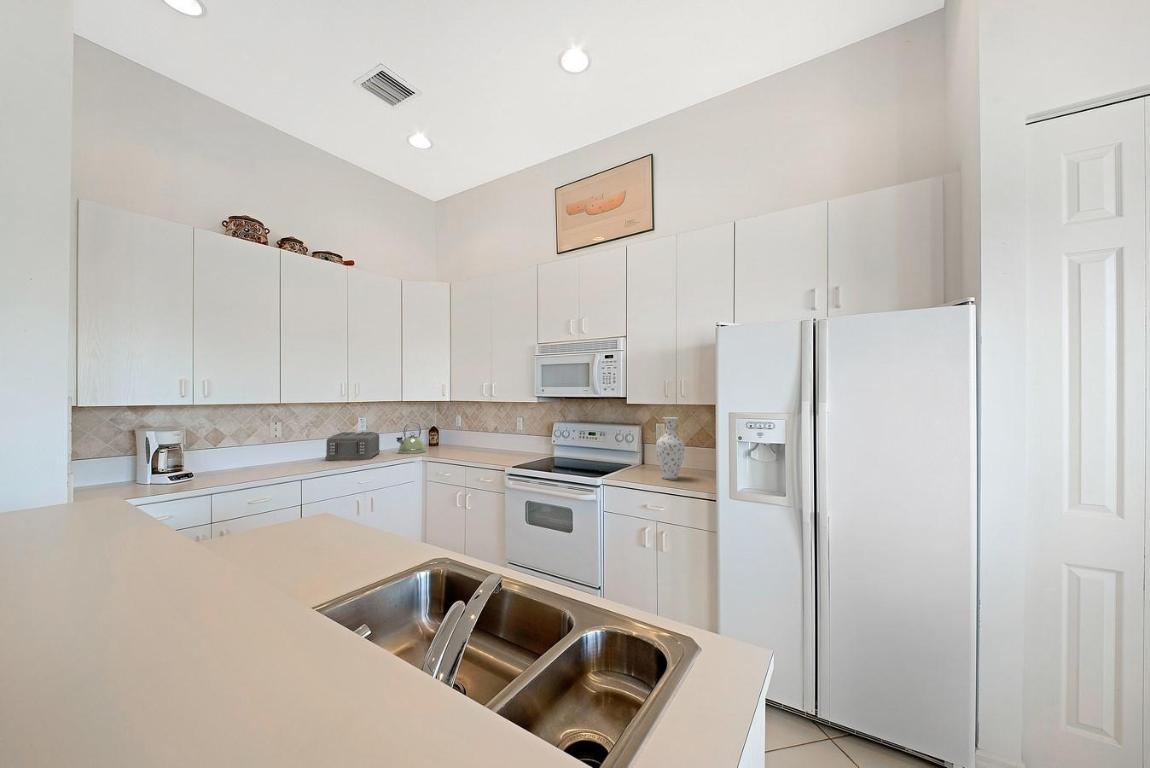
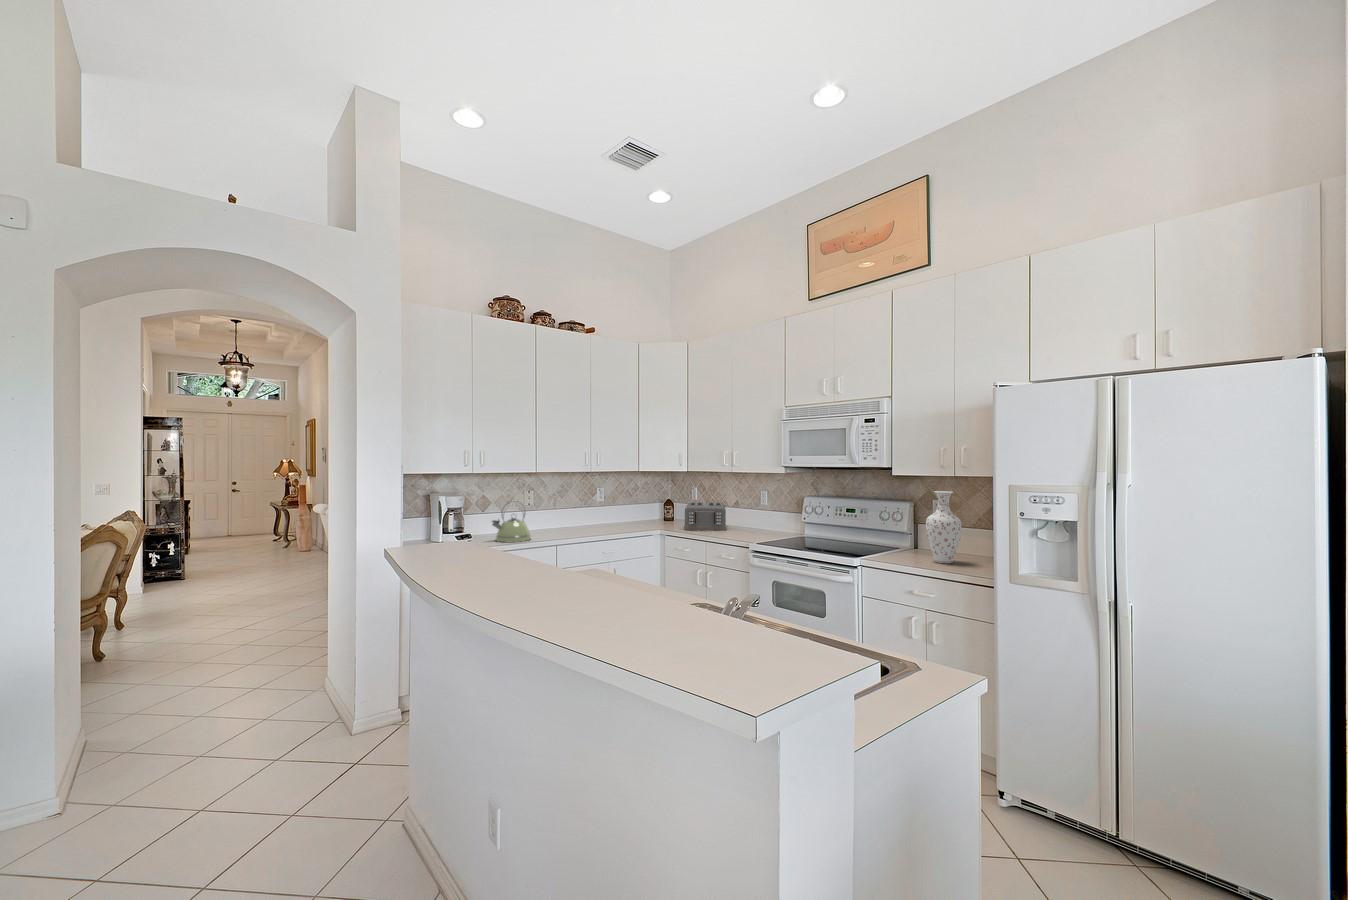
kettle: present [396,422,426,454] -> present [492,501,531,542]
toaster: present [325,432,380,461] -> present [684,502,726,531]

